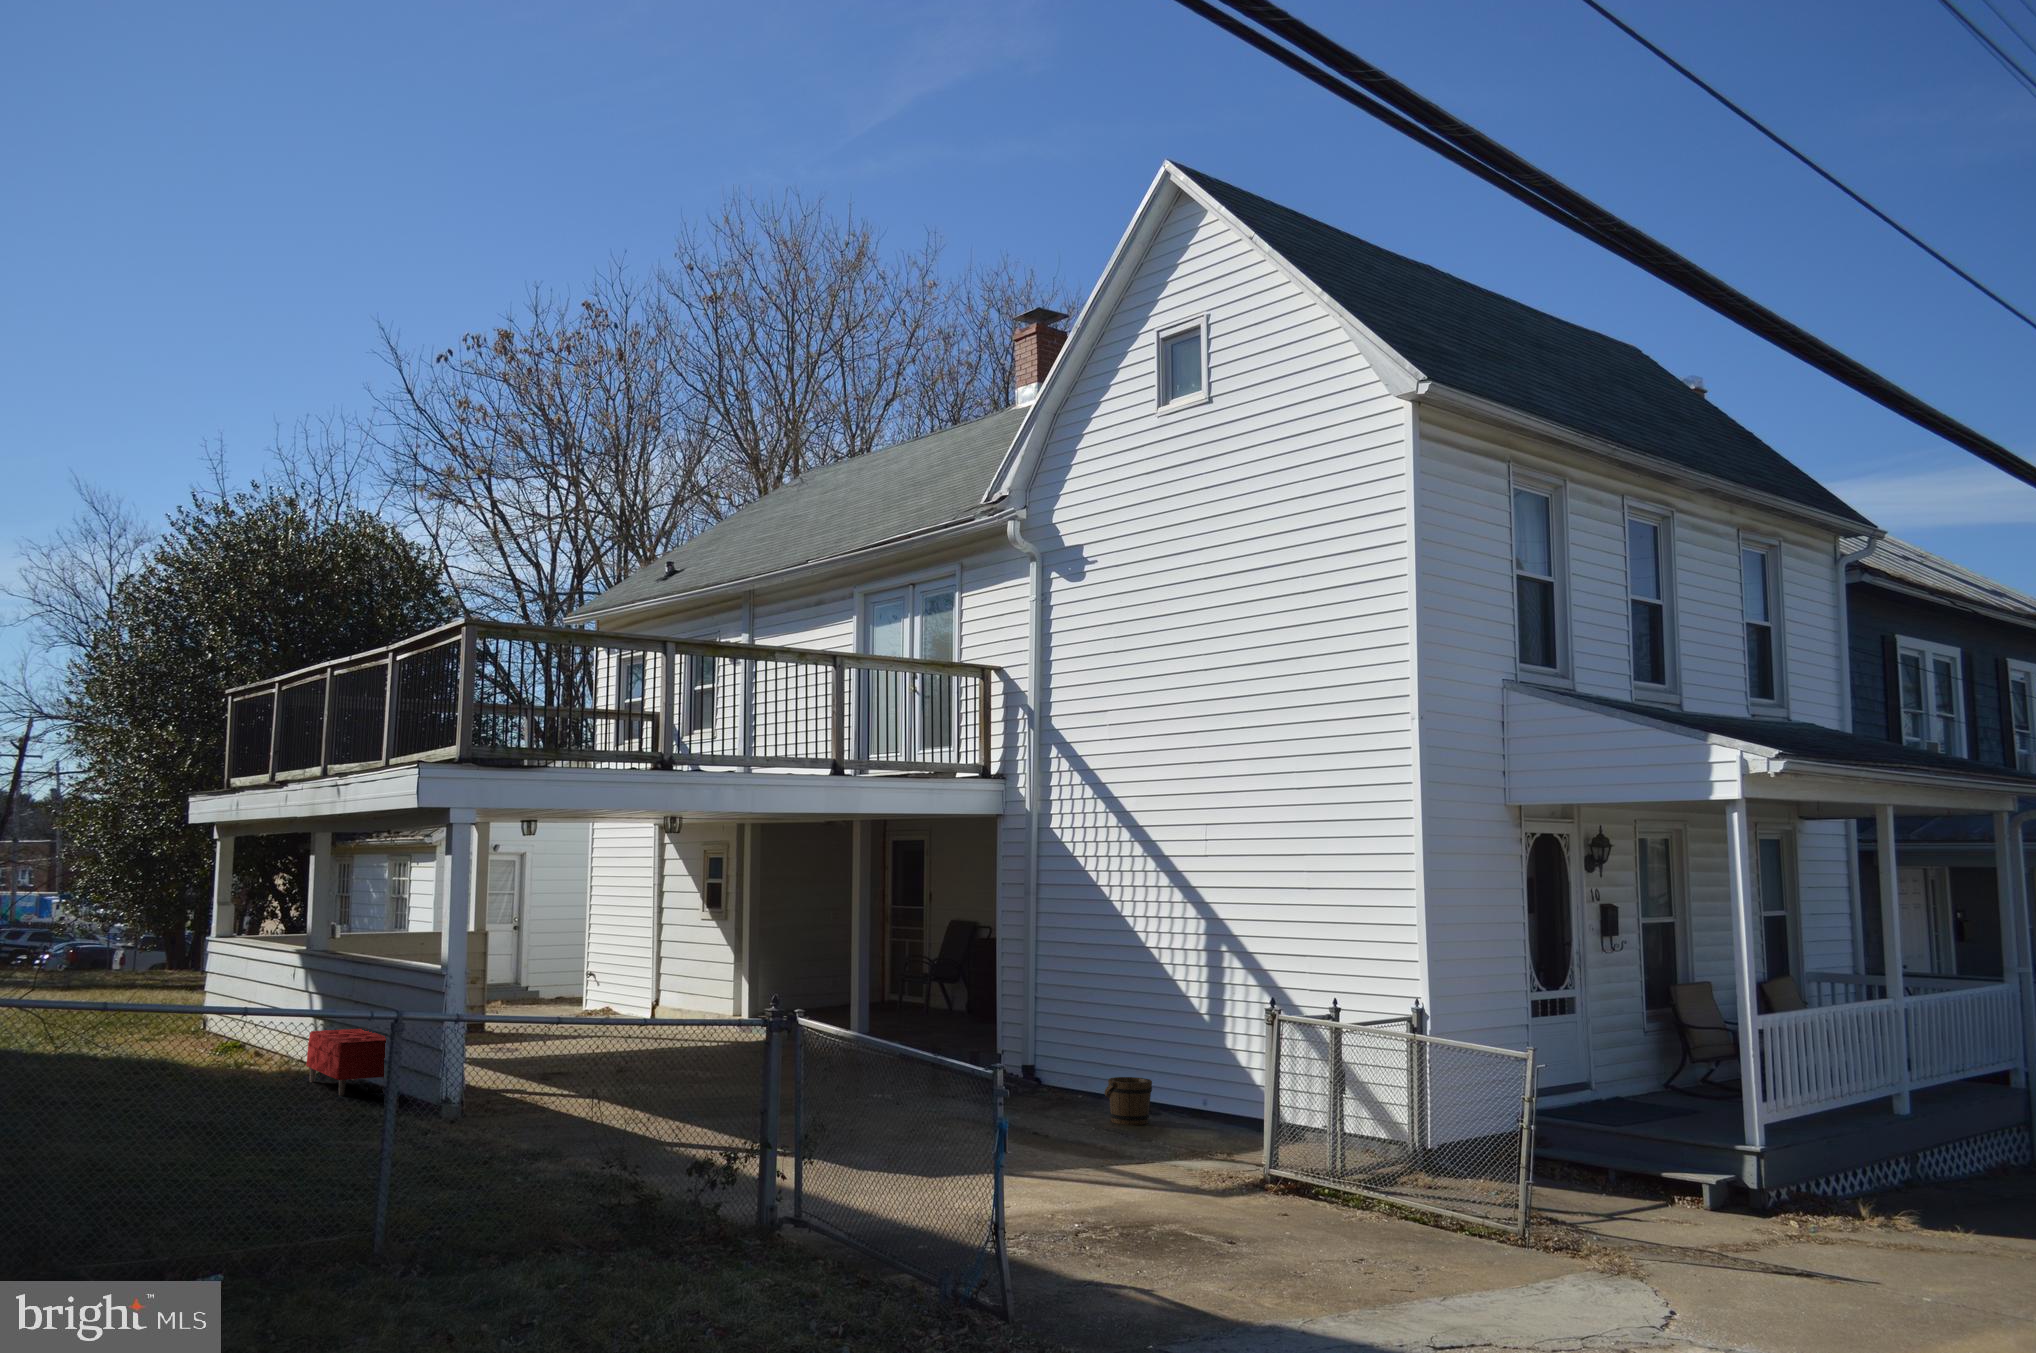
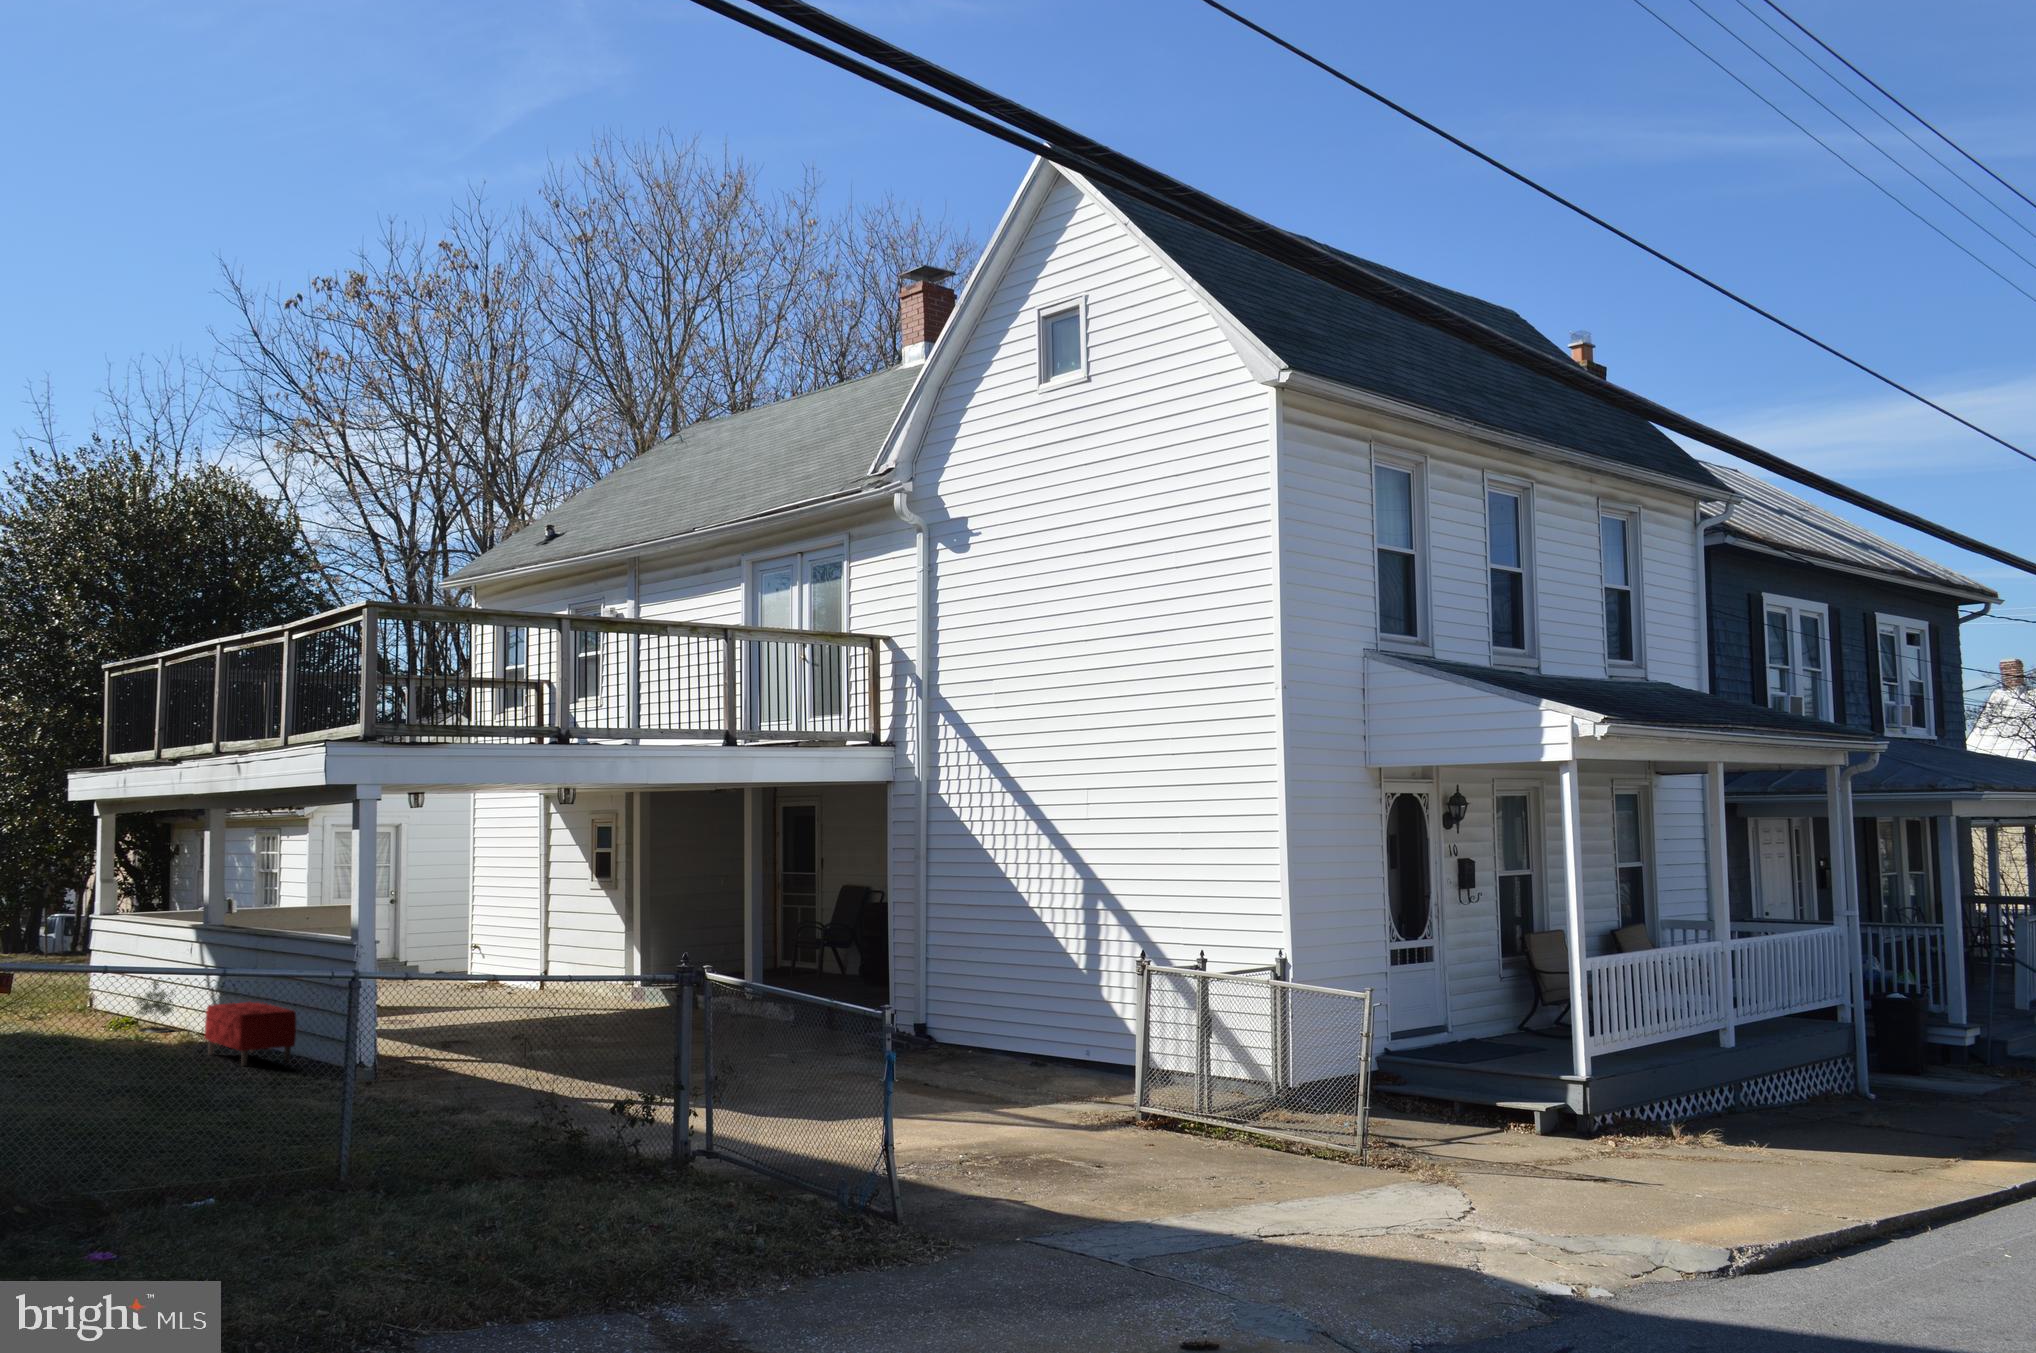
potted tree: none [244,996,289,1056] -> present [136,980,174,1033]
bucket: present [1105,1077,1152,1125] -> none [992,1031,1038,1076]

